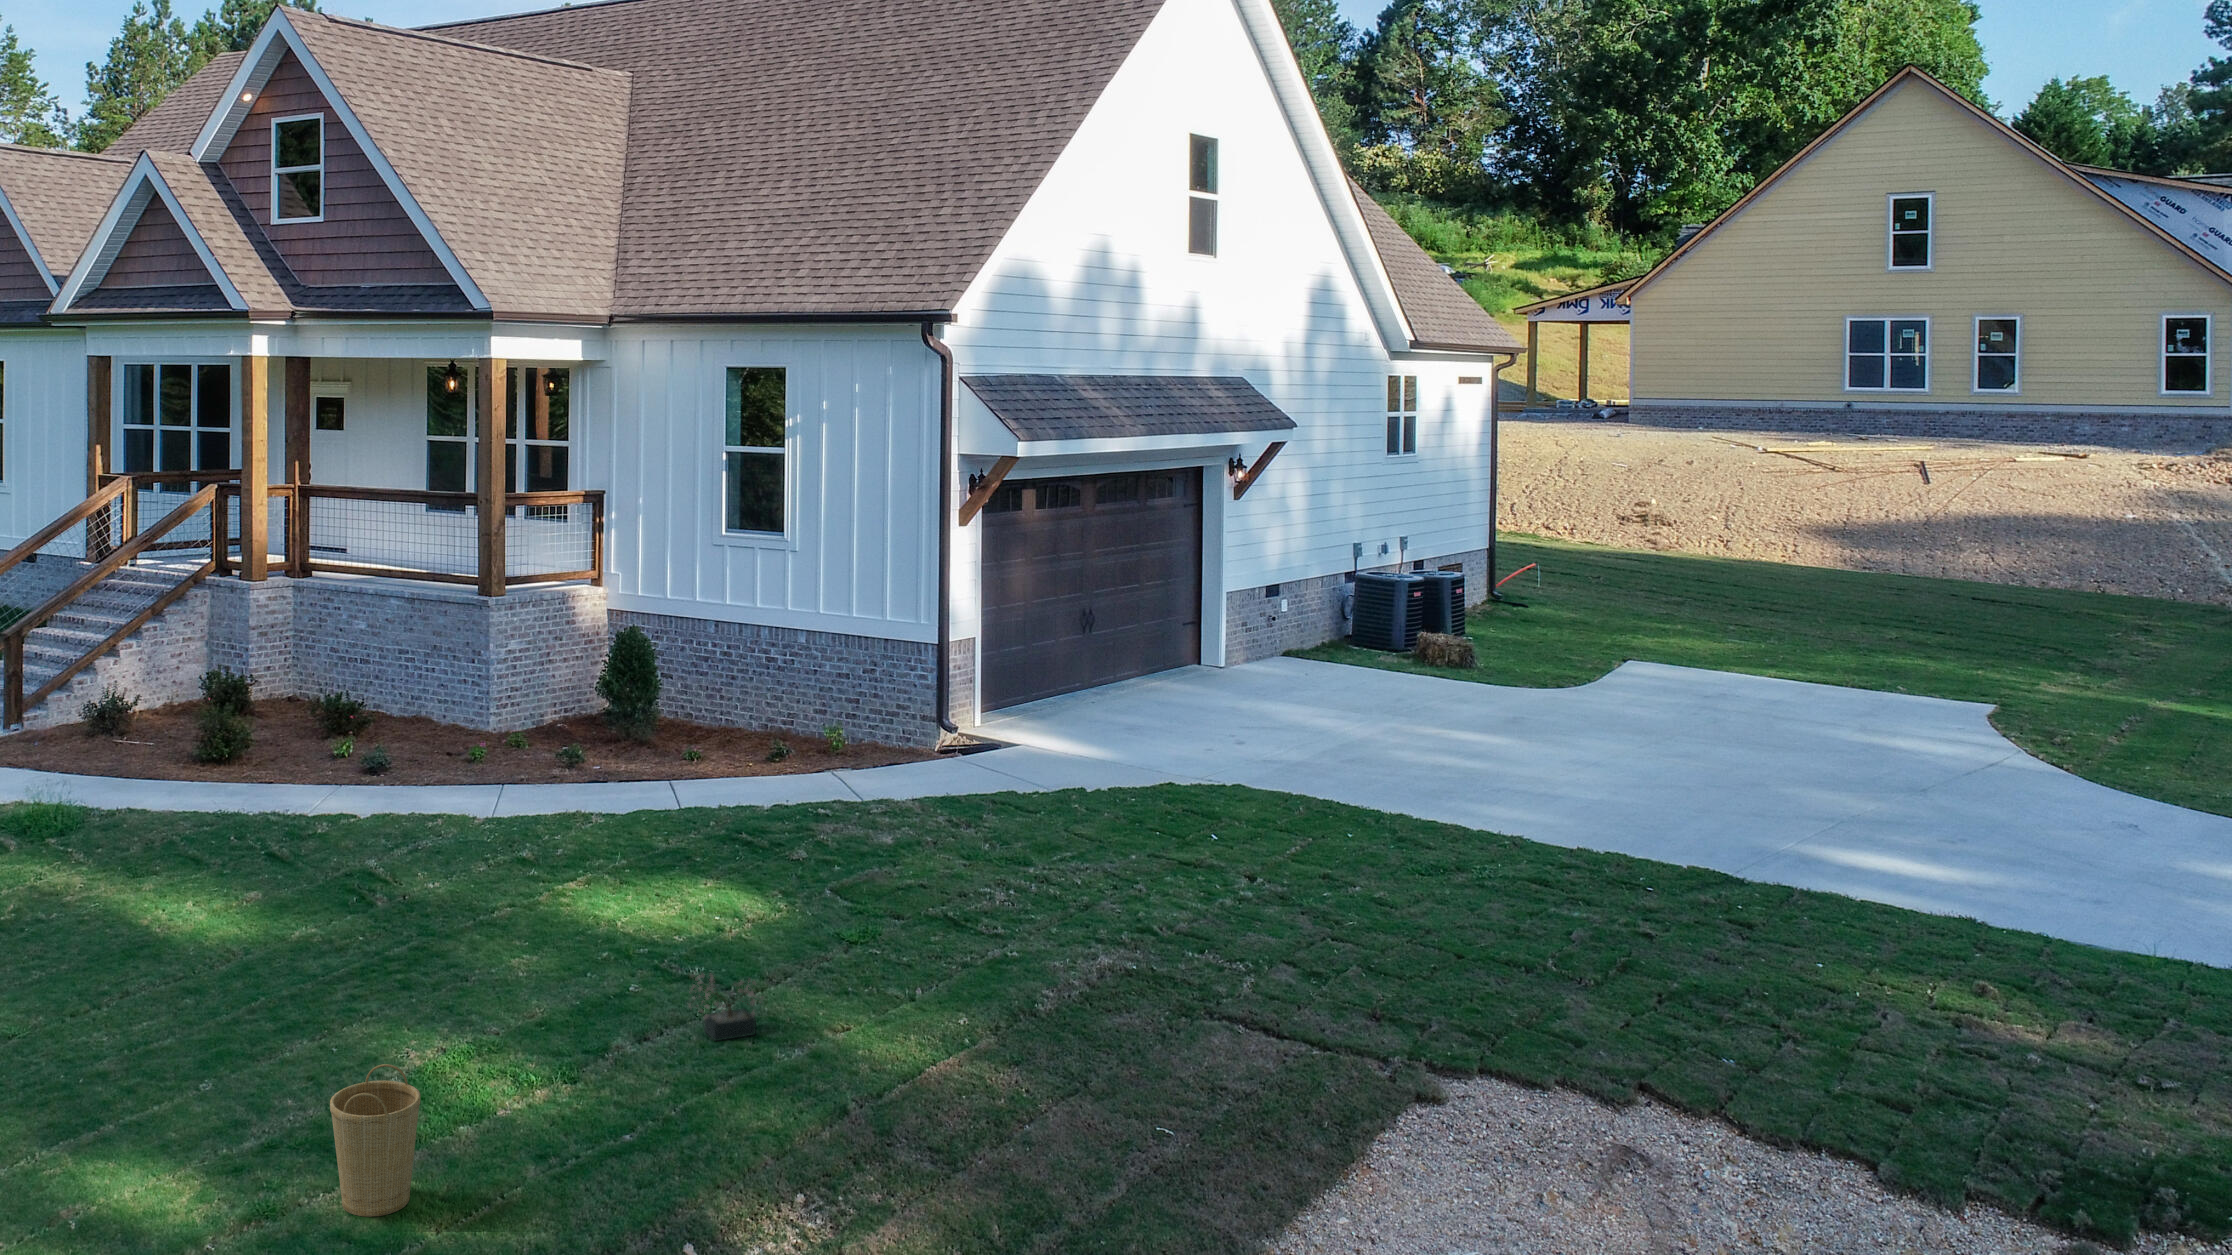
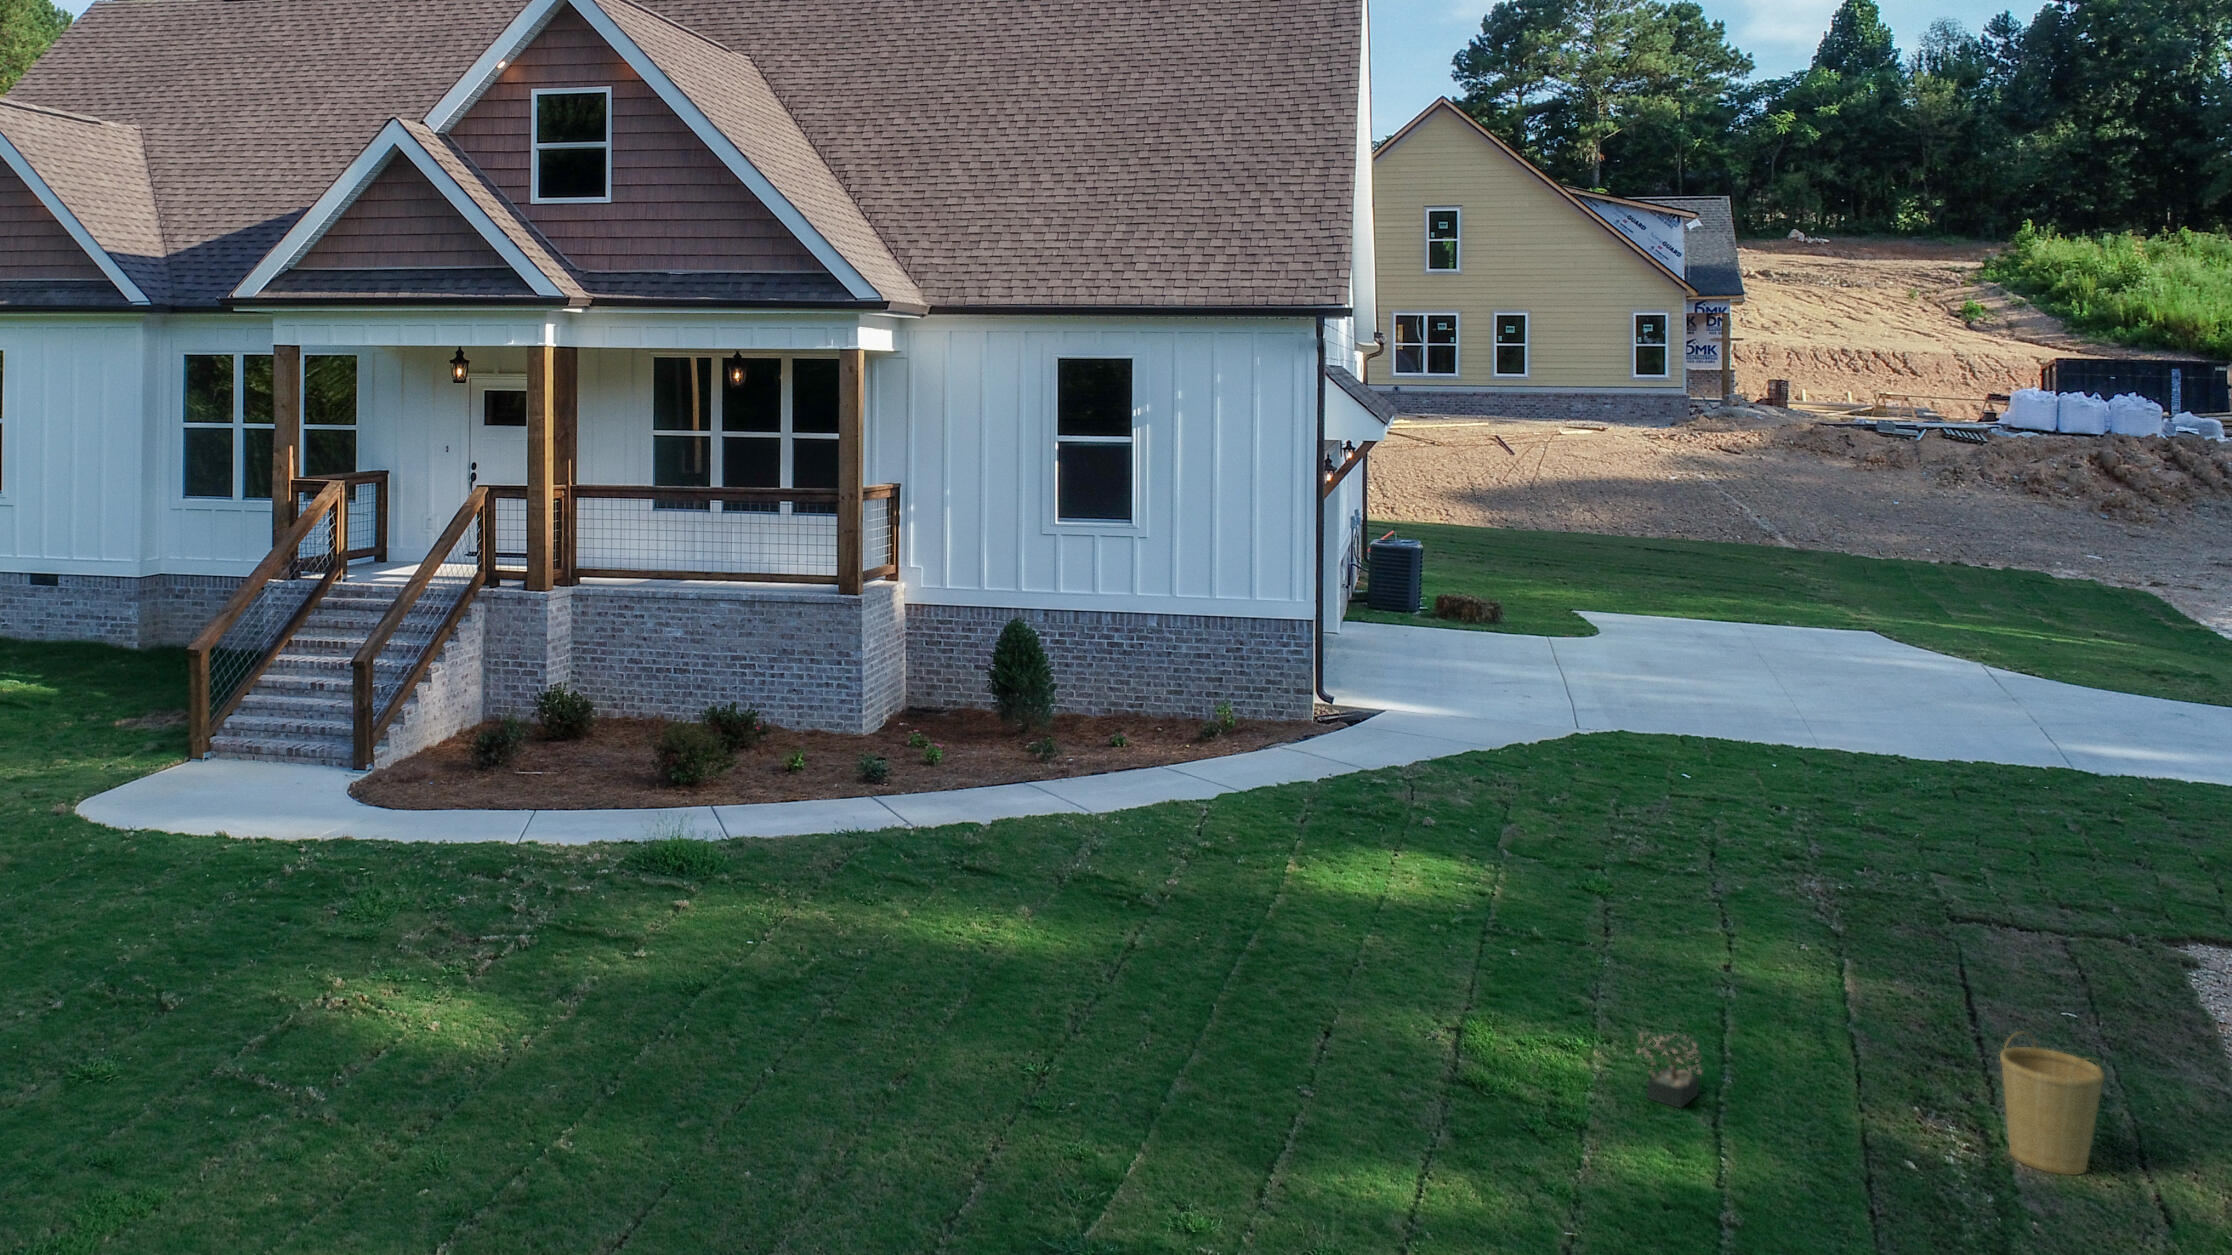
decorative plant: present [691,974,761,1041] -> present [1637,1034,1702,1109]

